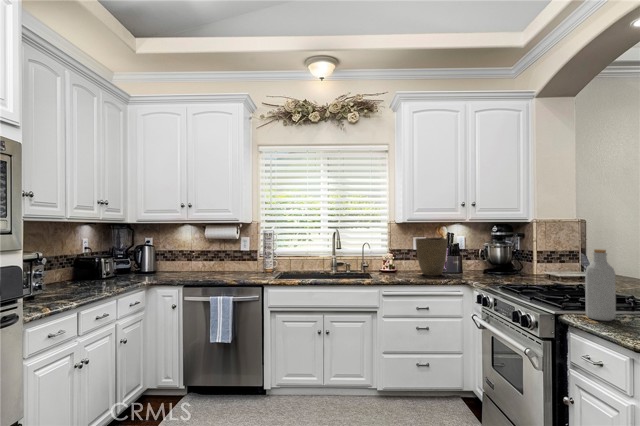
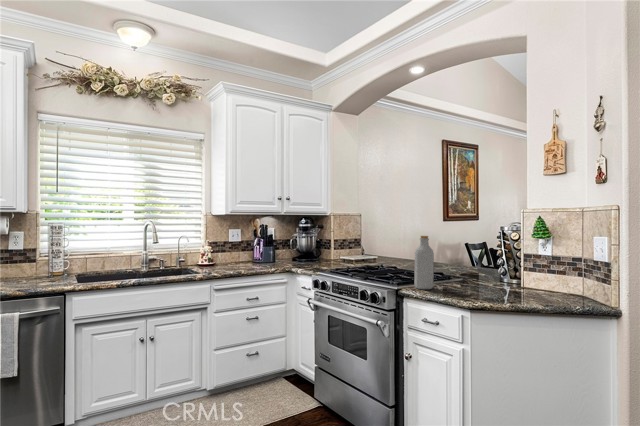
vase: present [416,237,447,276] -> none [237,229,268,266]

